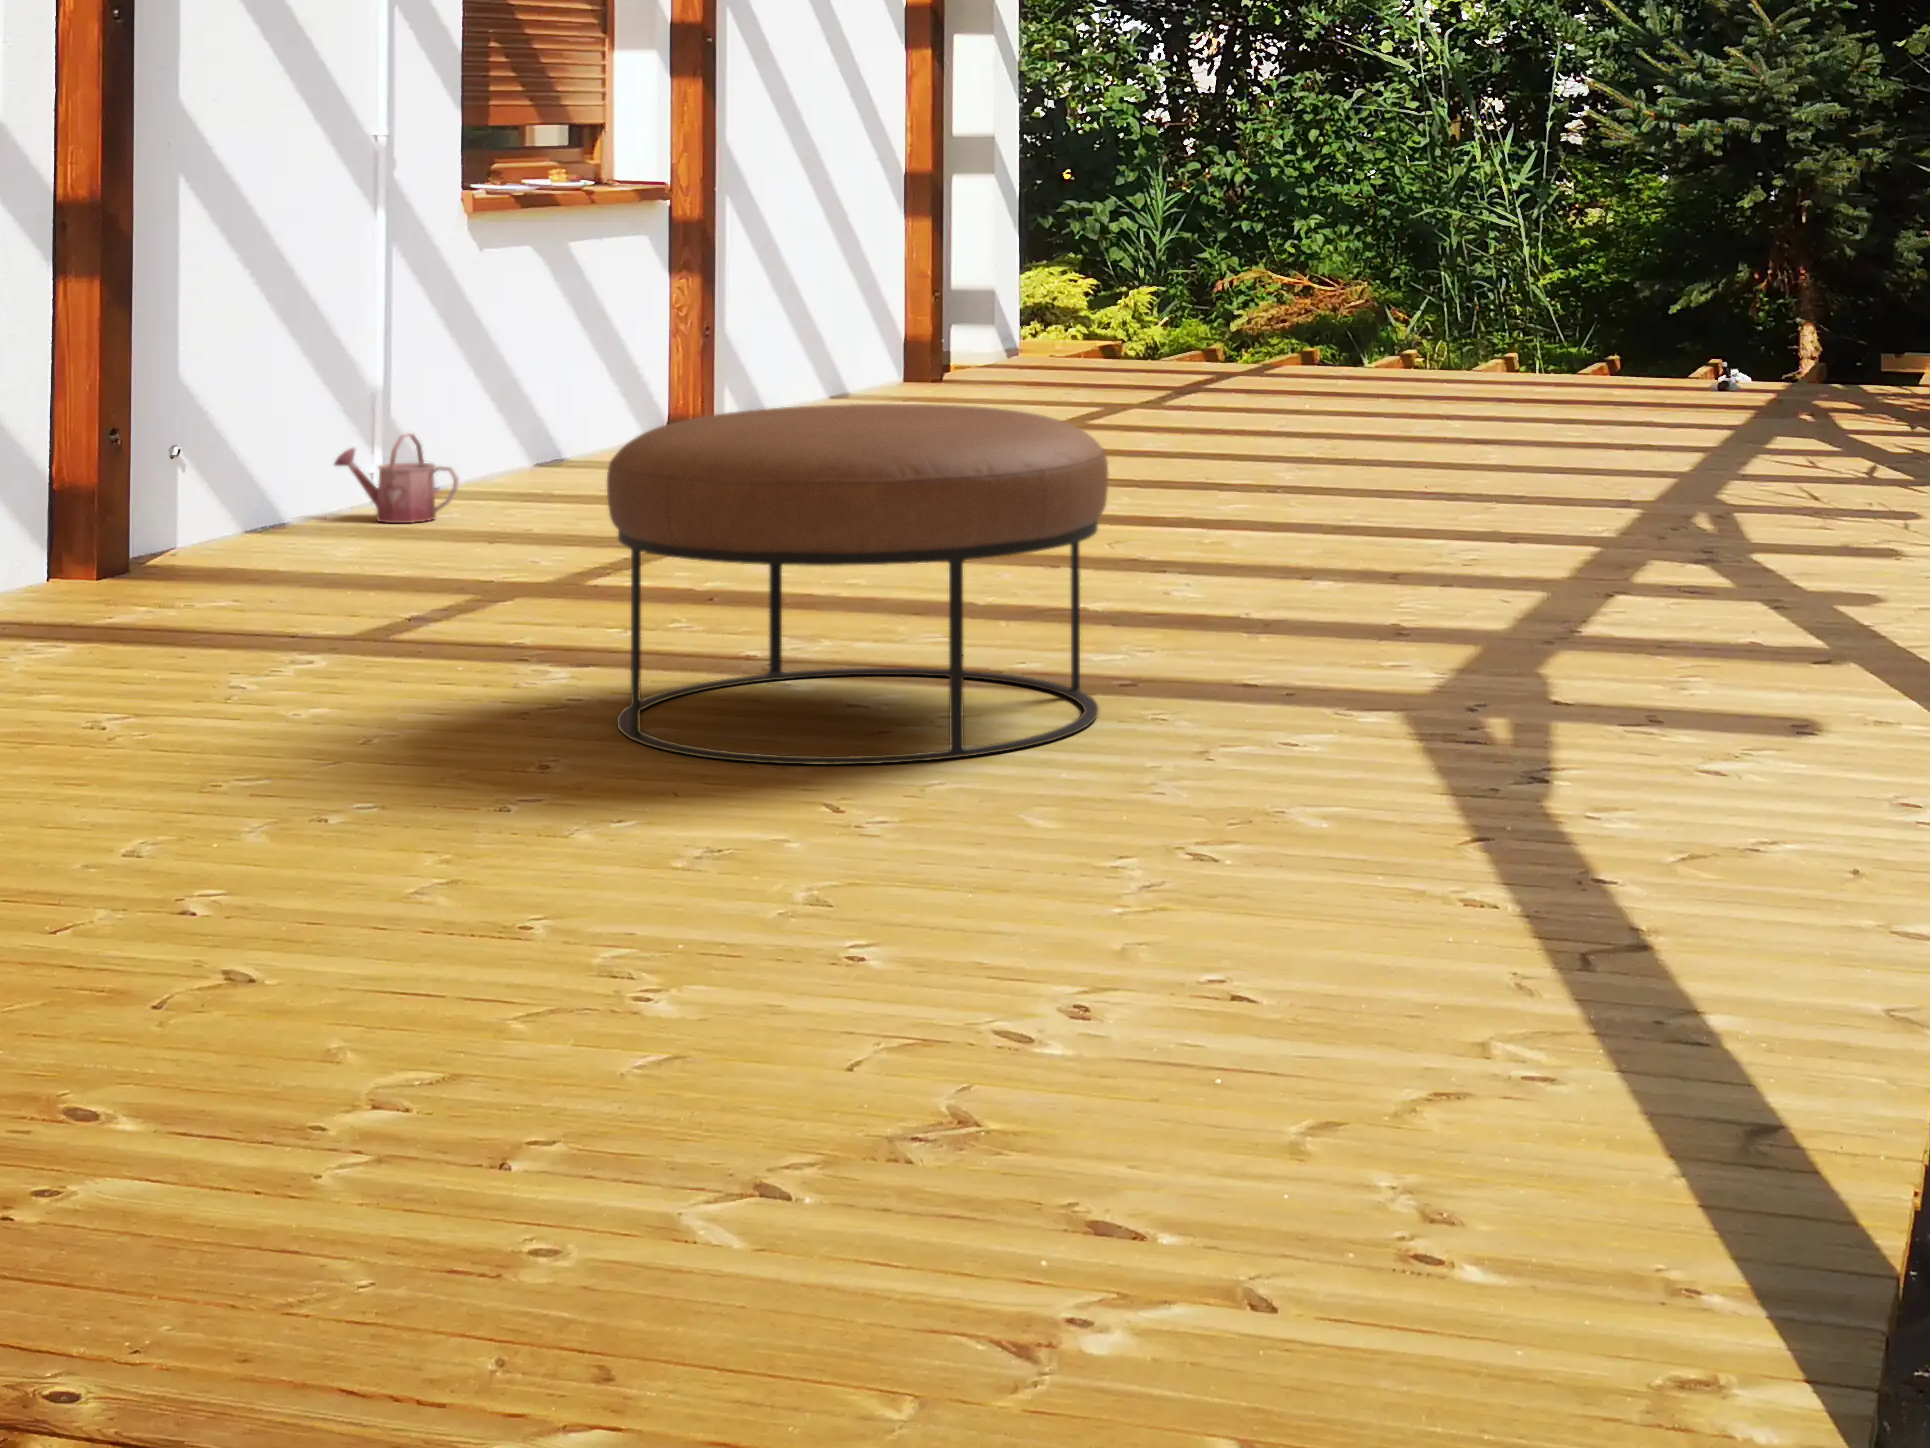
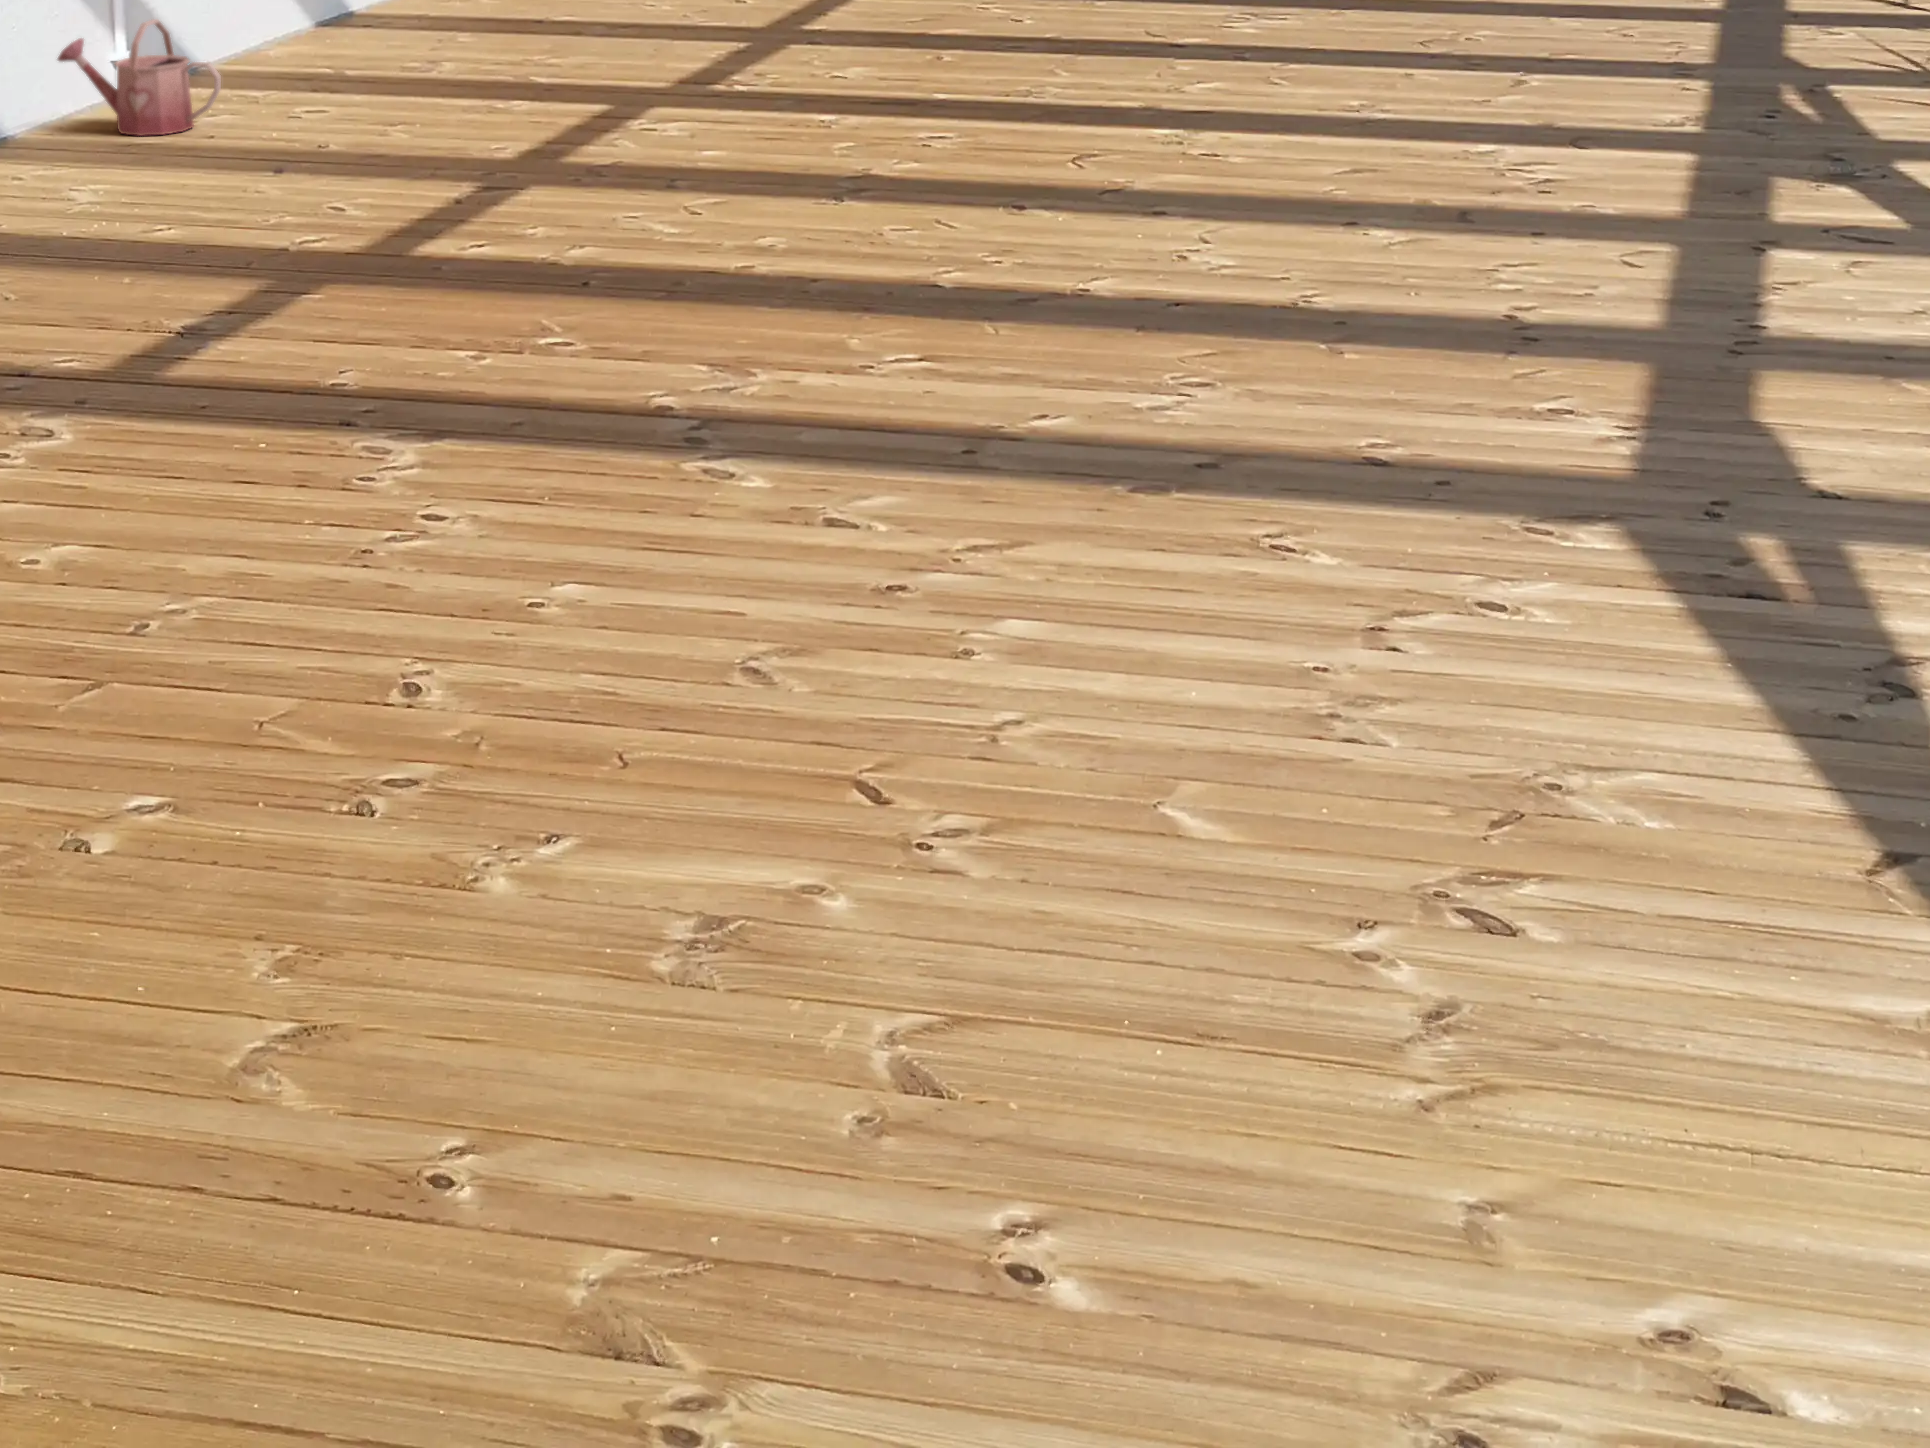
ottoman: present [607,404,1108,765] -> none [476,86,1206,671]

